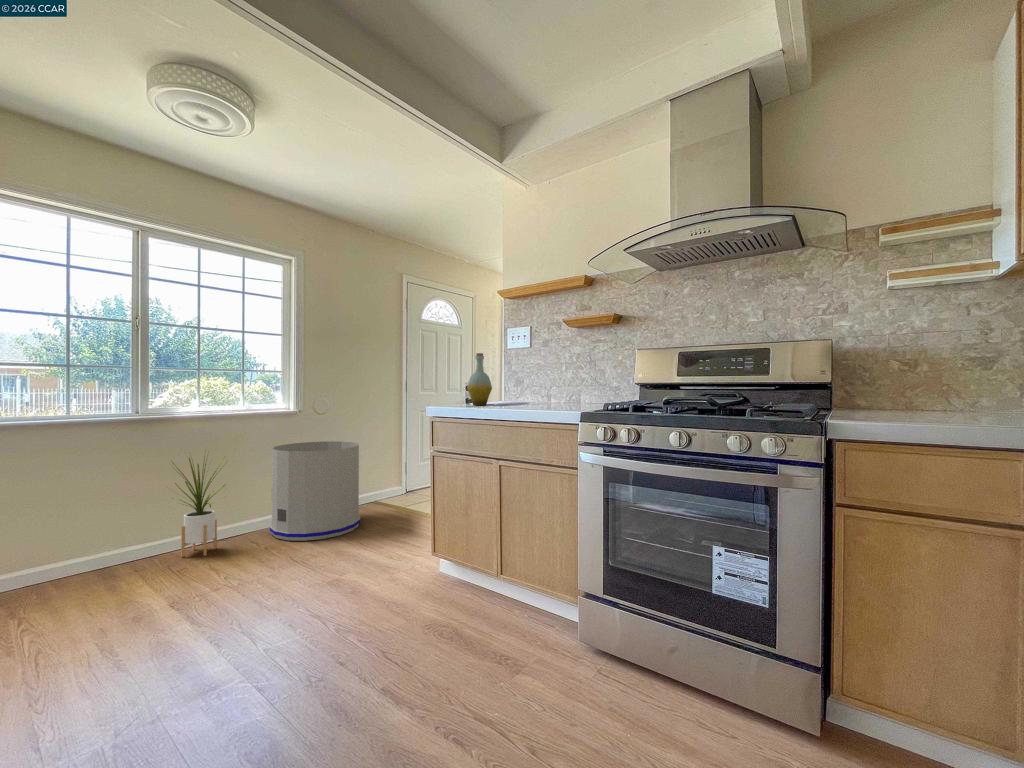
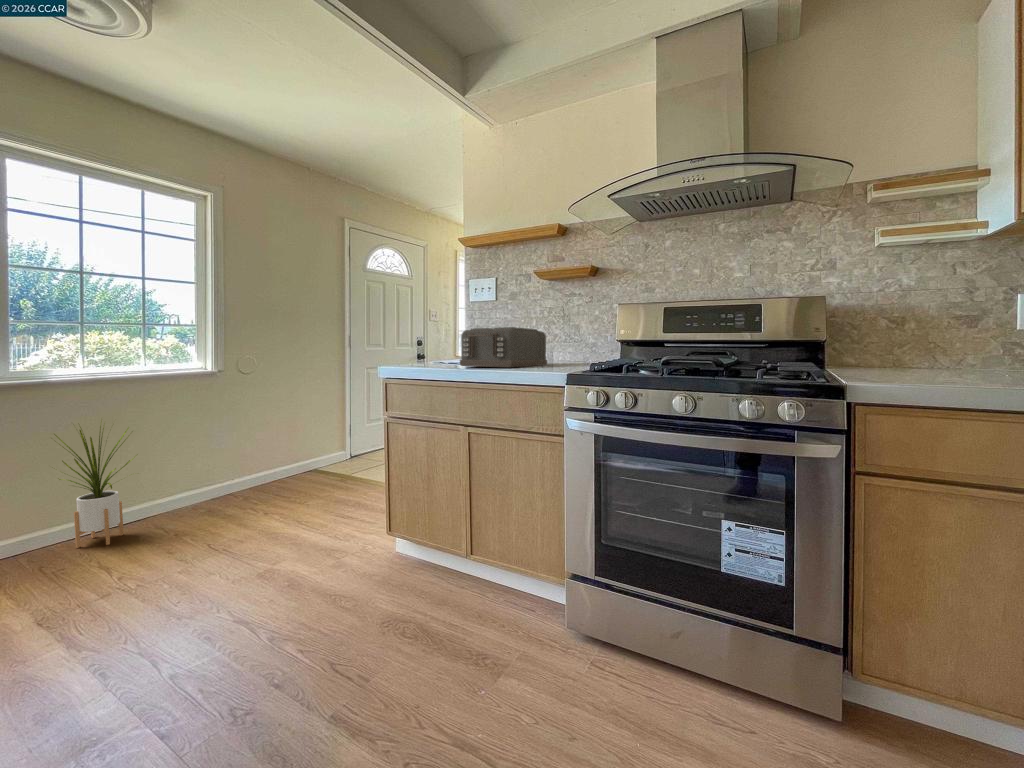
bottle: present [467,353,492,406] -> none [424,308,452,367]
toaster: none [496,370,577,407] -> present [460,327,547,367]
trash can: present [270,441,360,541] -> none [190,408,300,521]

